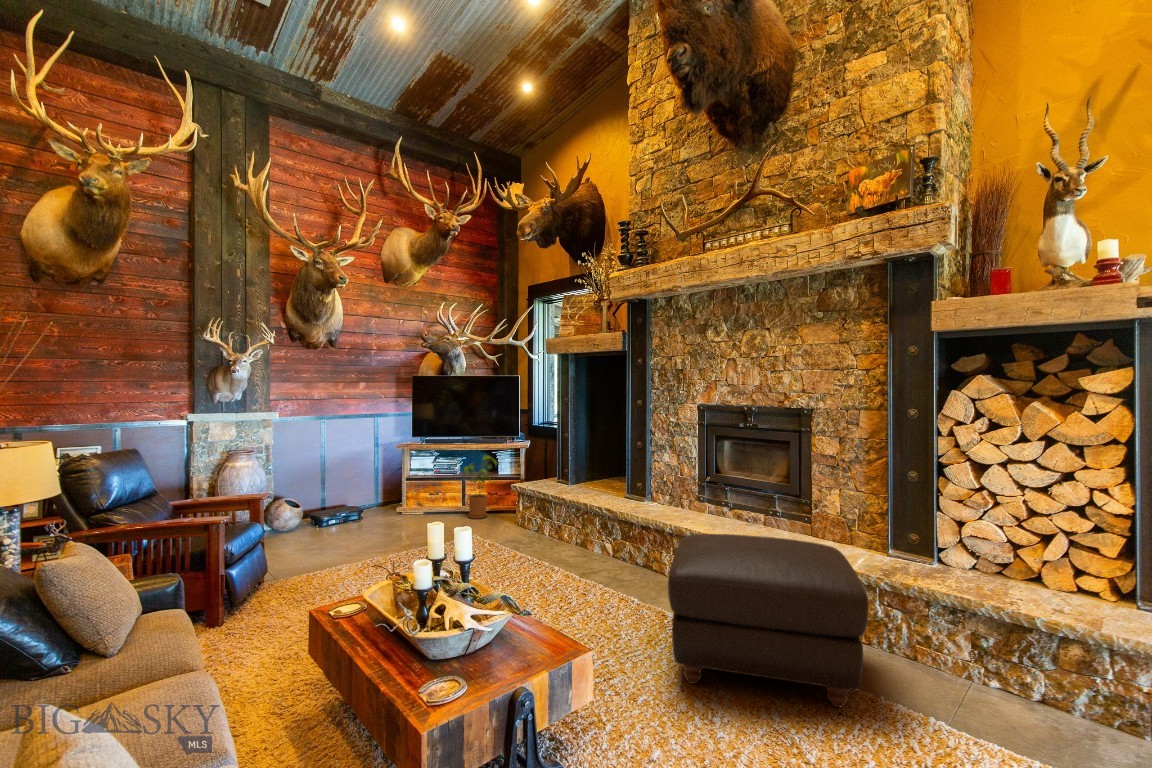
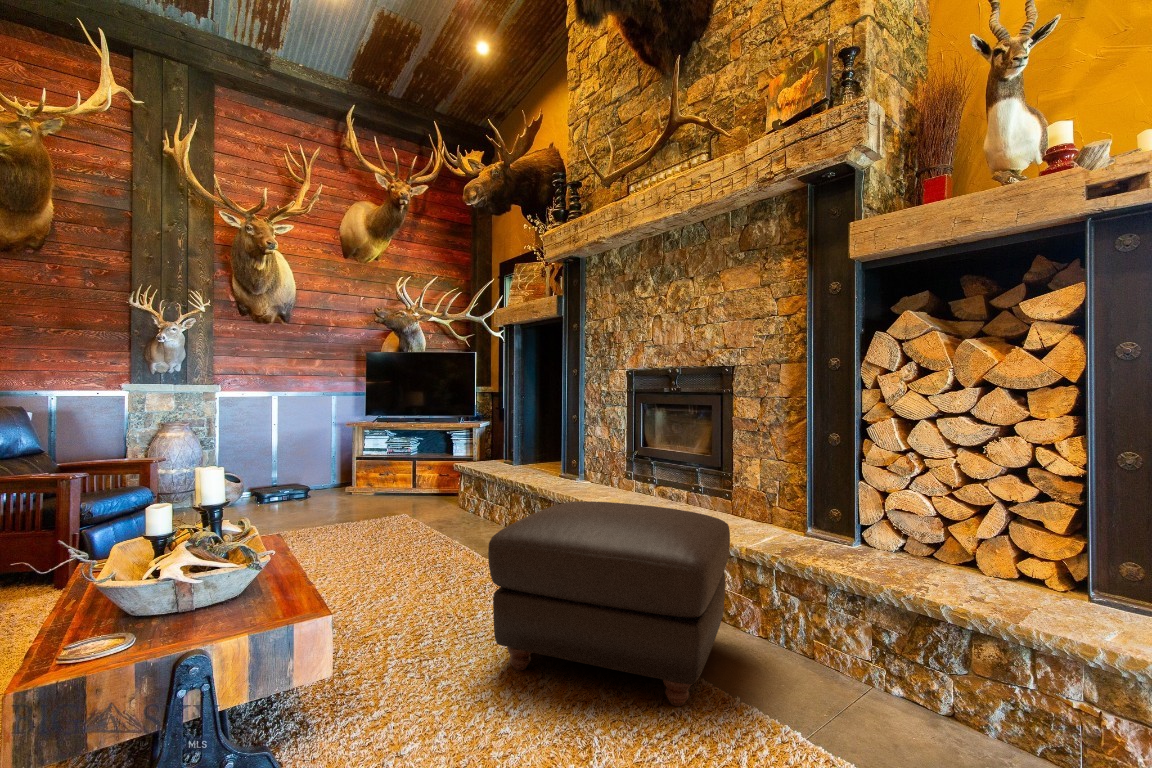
house plant: present [464,455,497,519] -> none [410,435,450,503]

